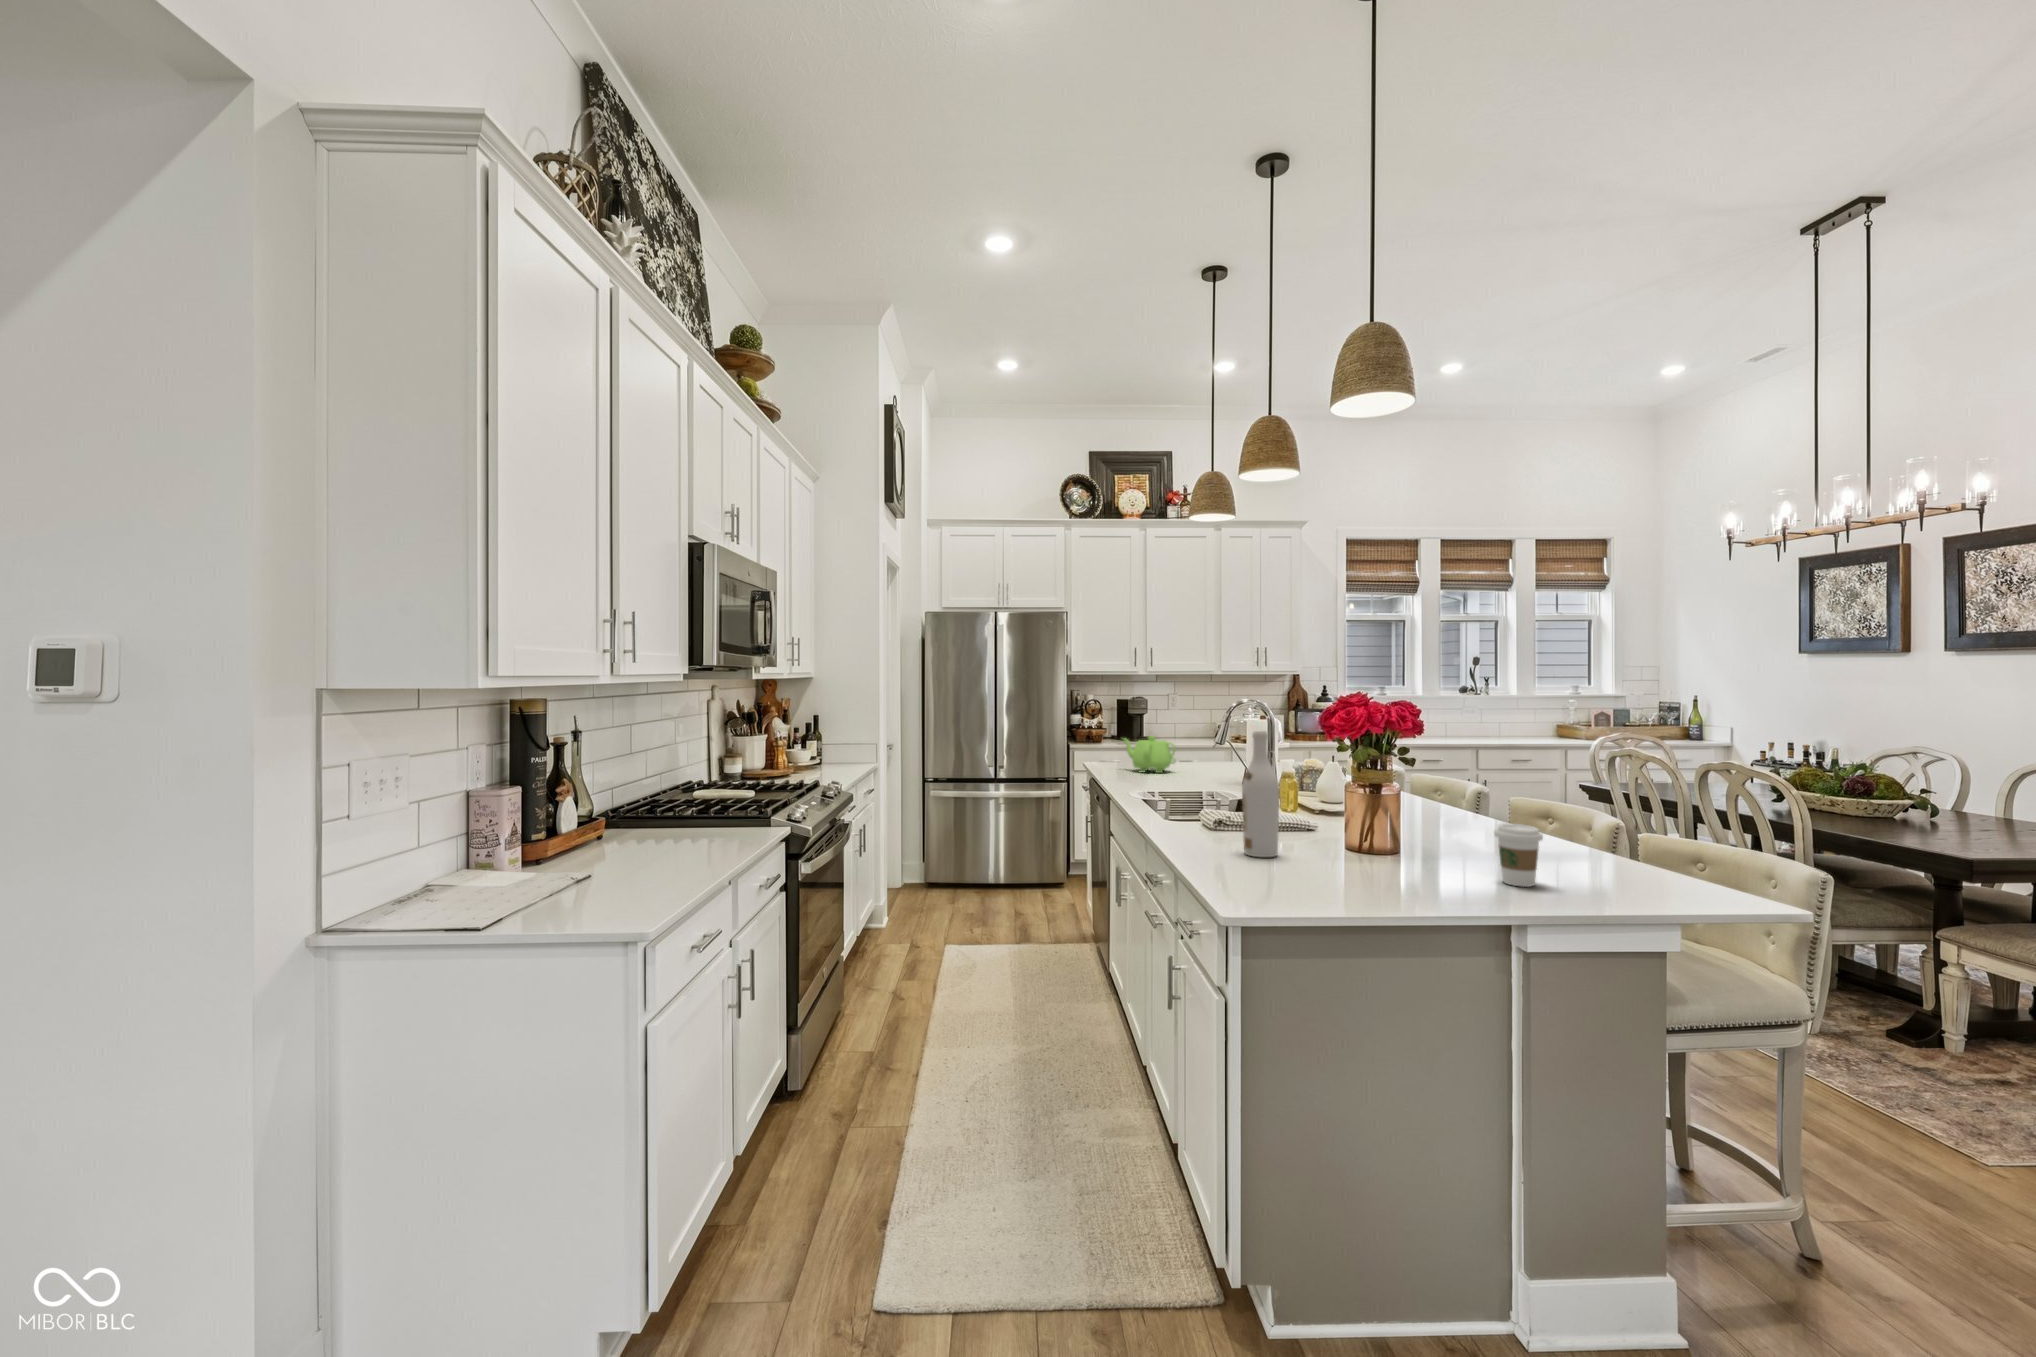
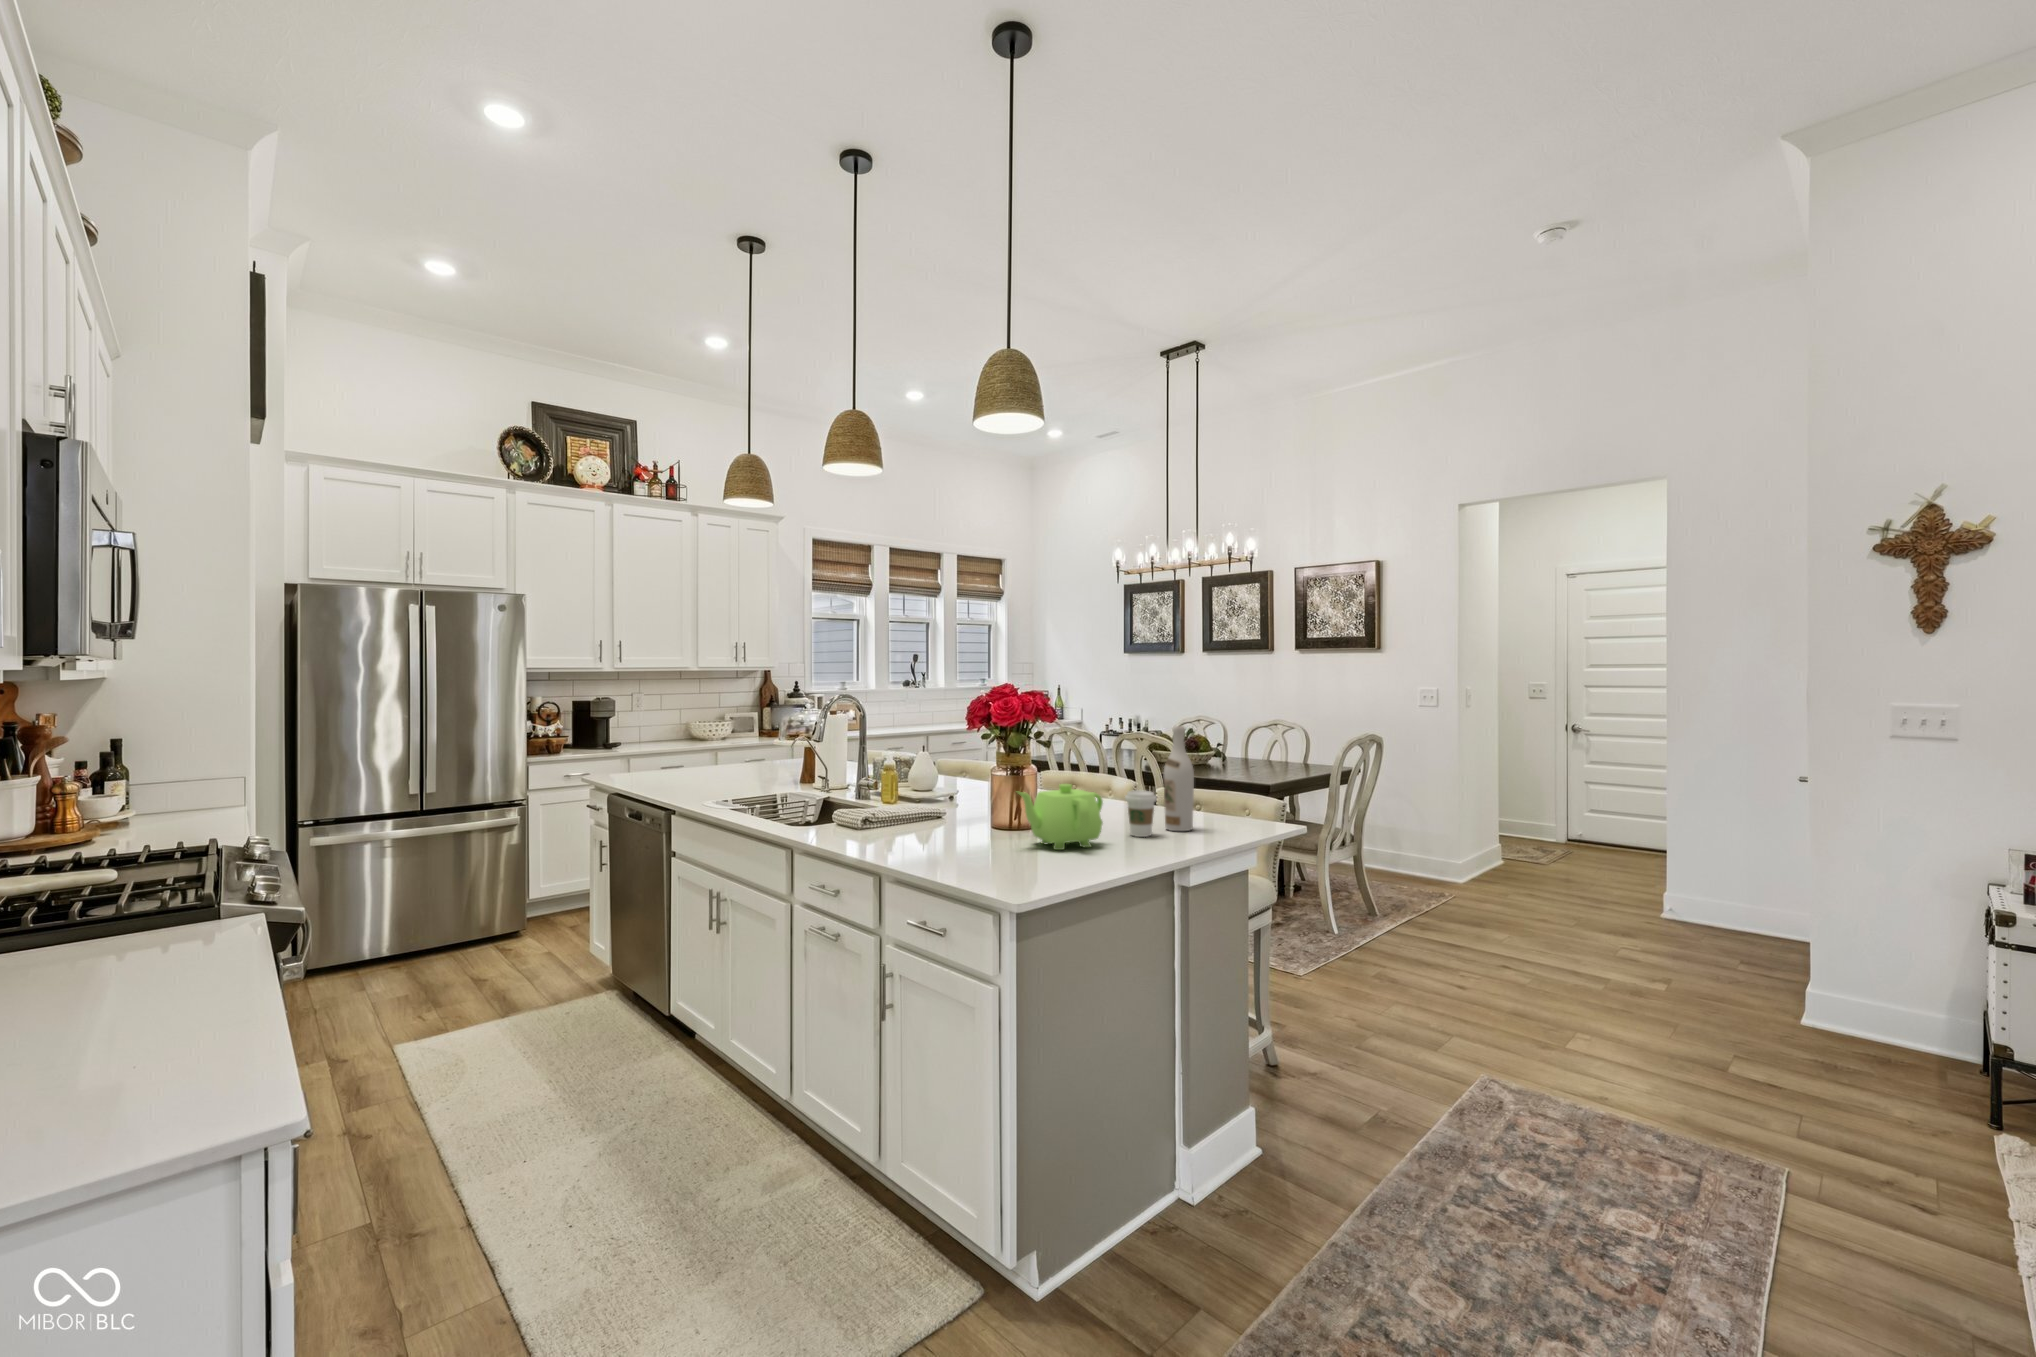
wine bottle: present [1242,731,1279,857] -> present [1164,726,1194,831]
teapot: present [1123,736,1176,773] -> present [1018,784,1103,850]

